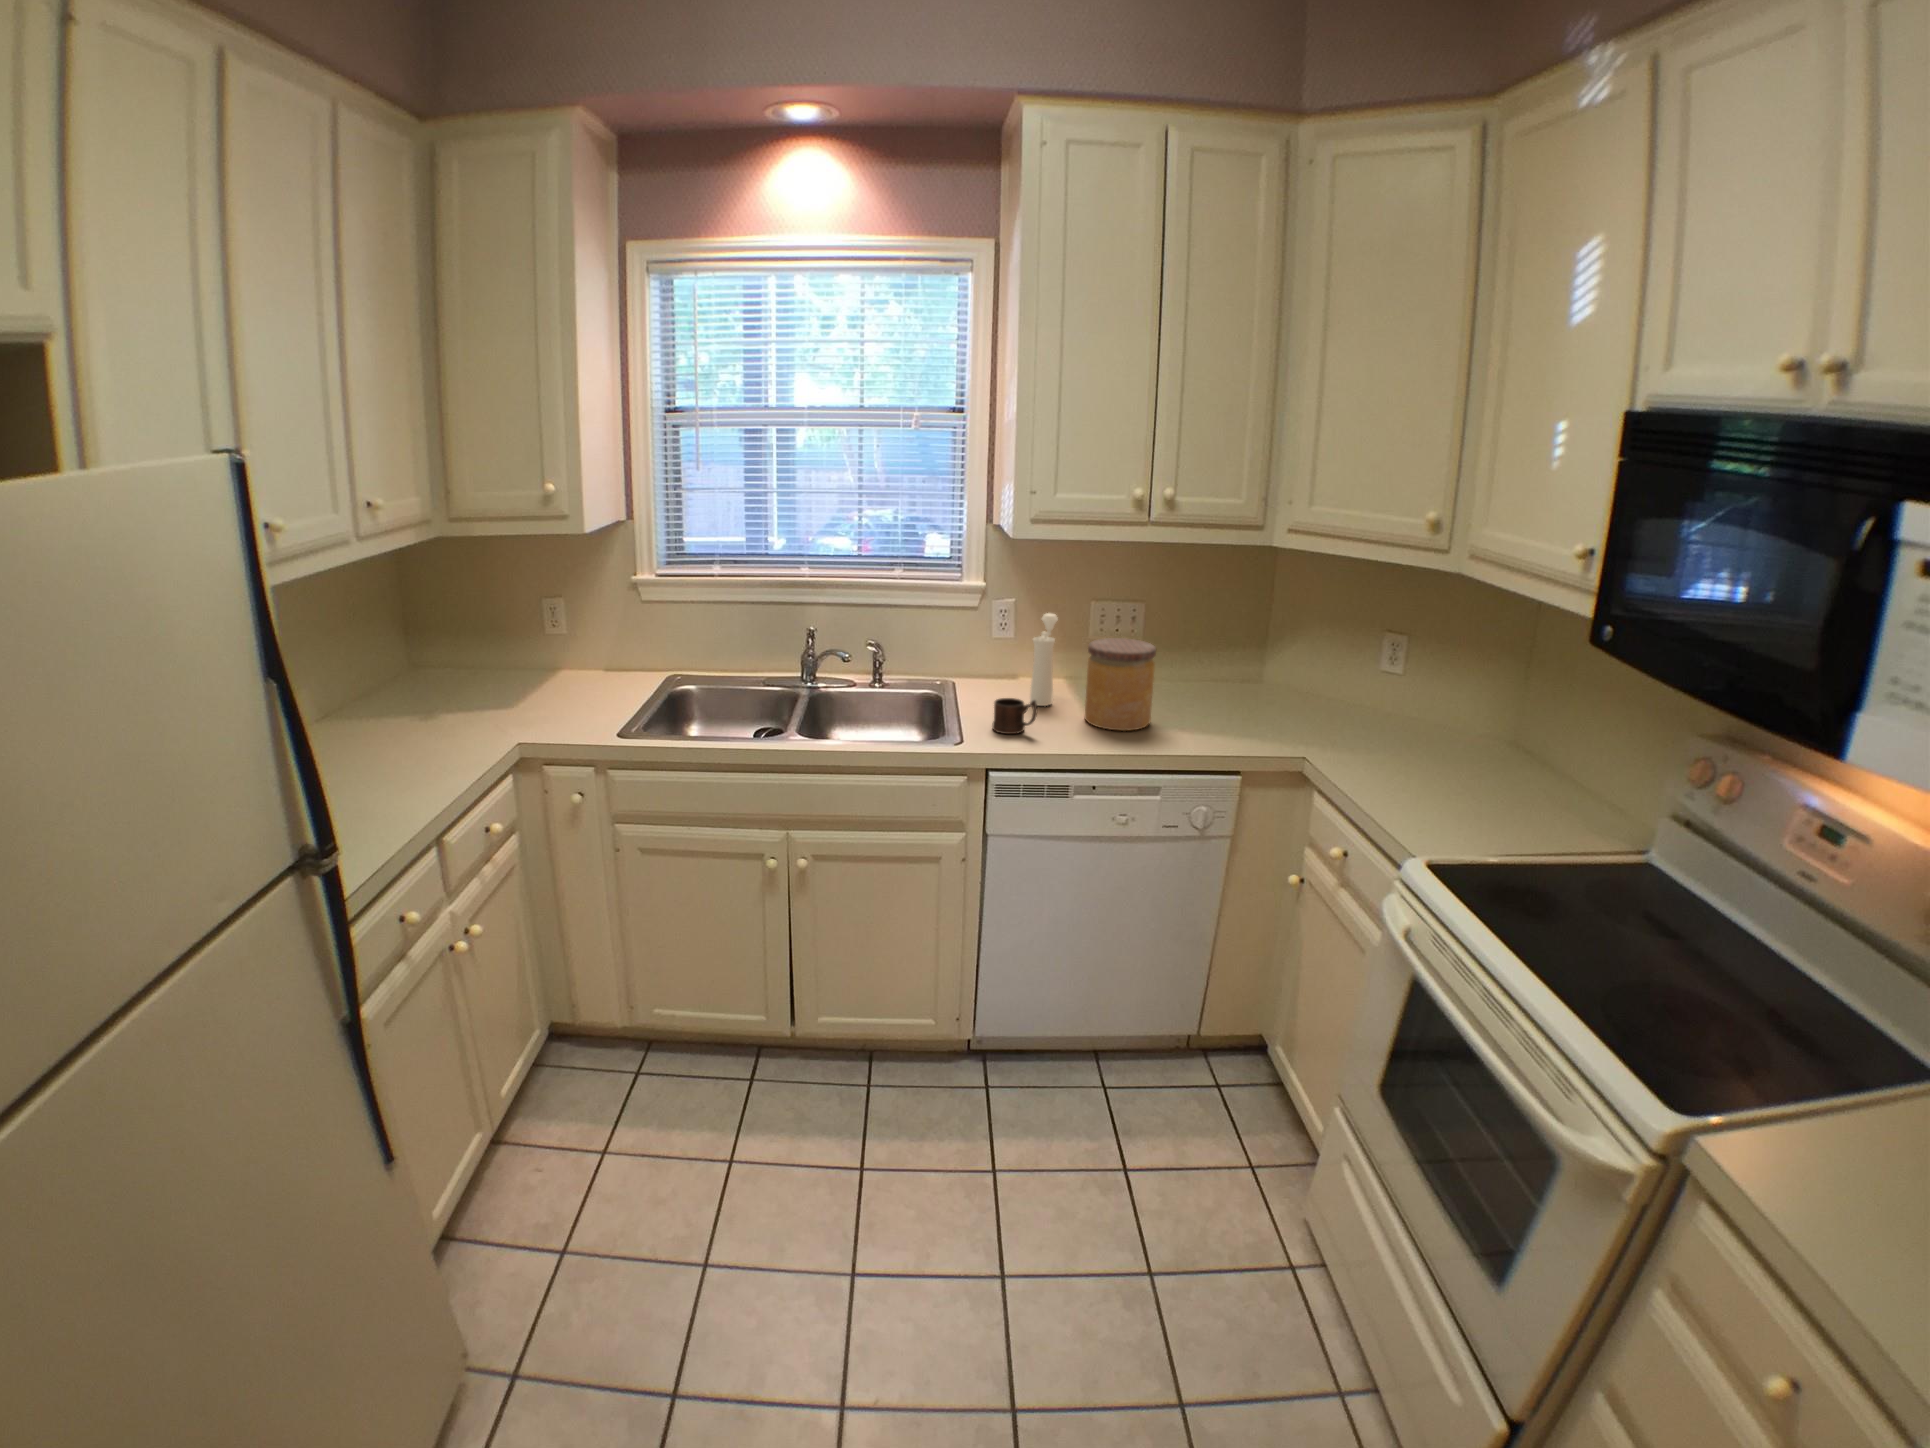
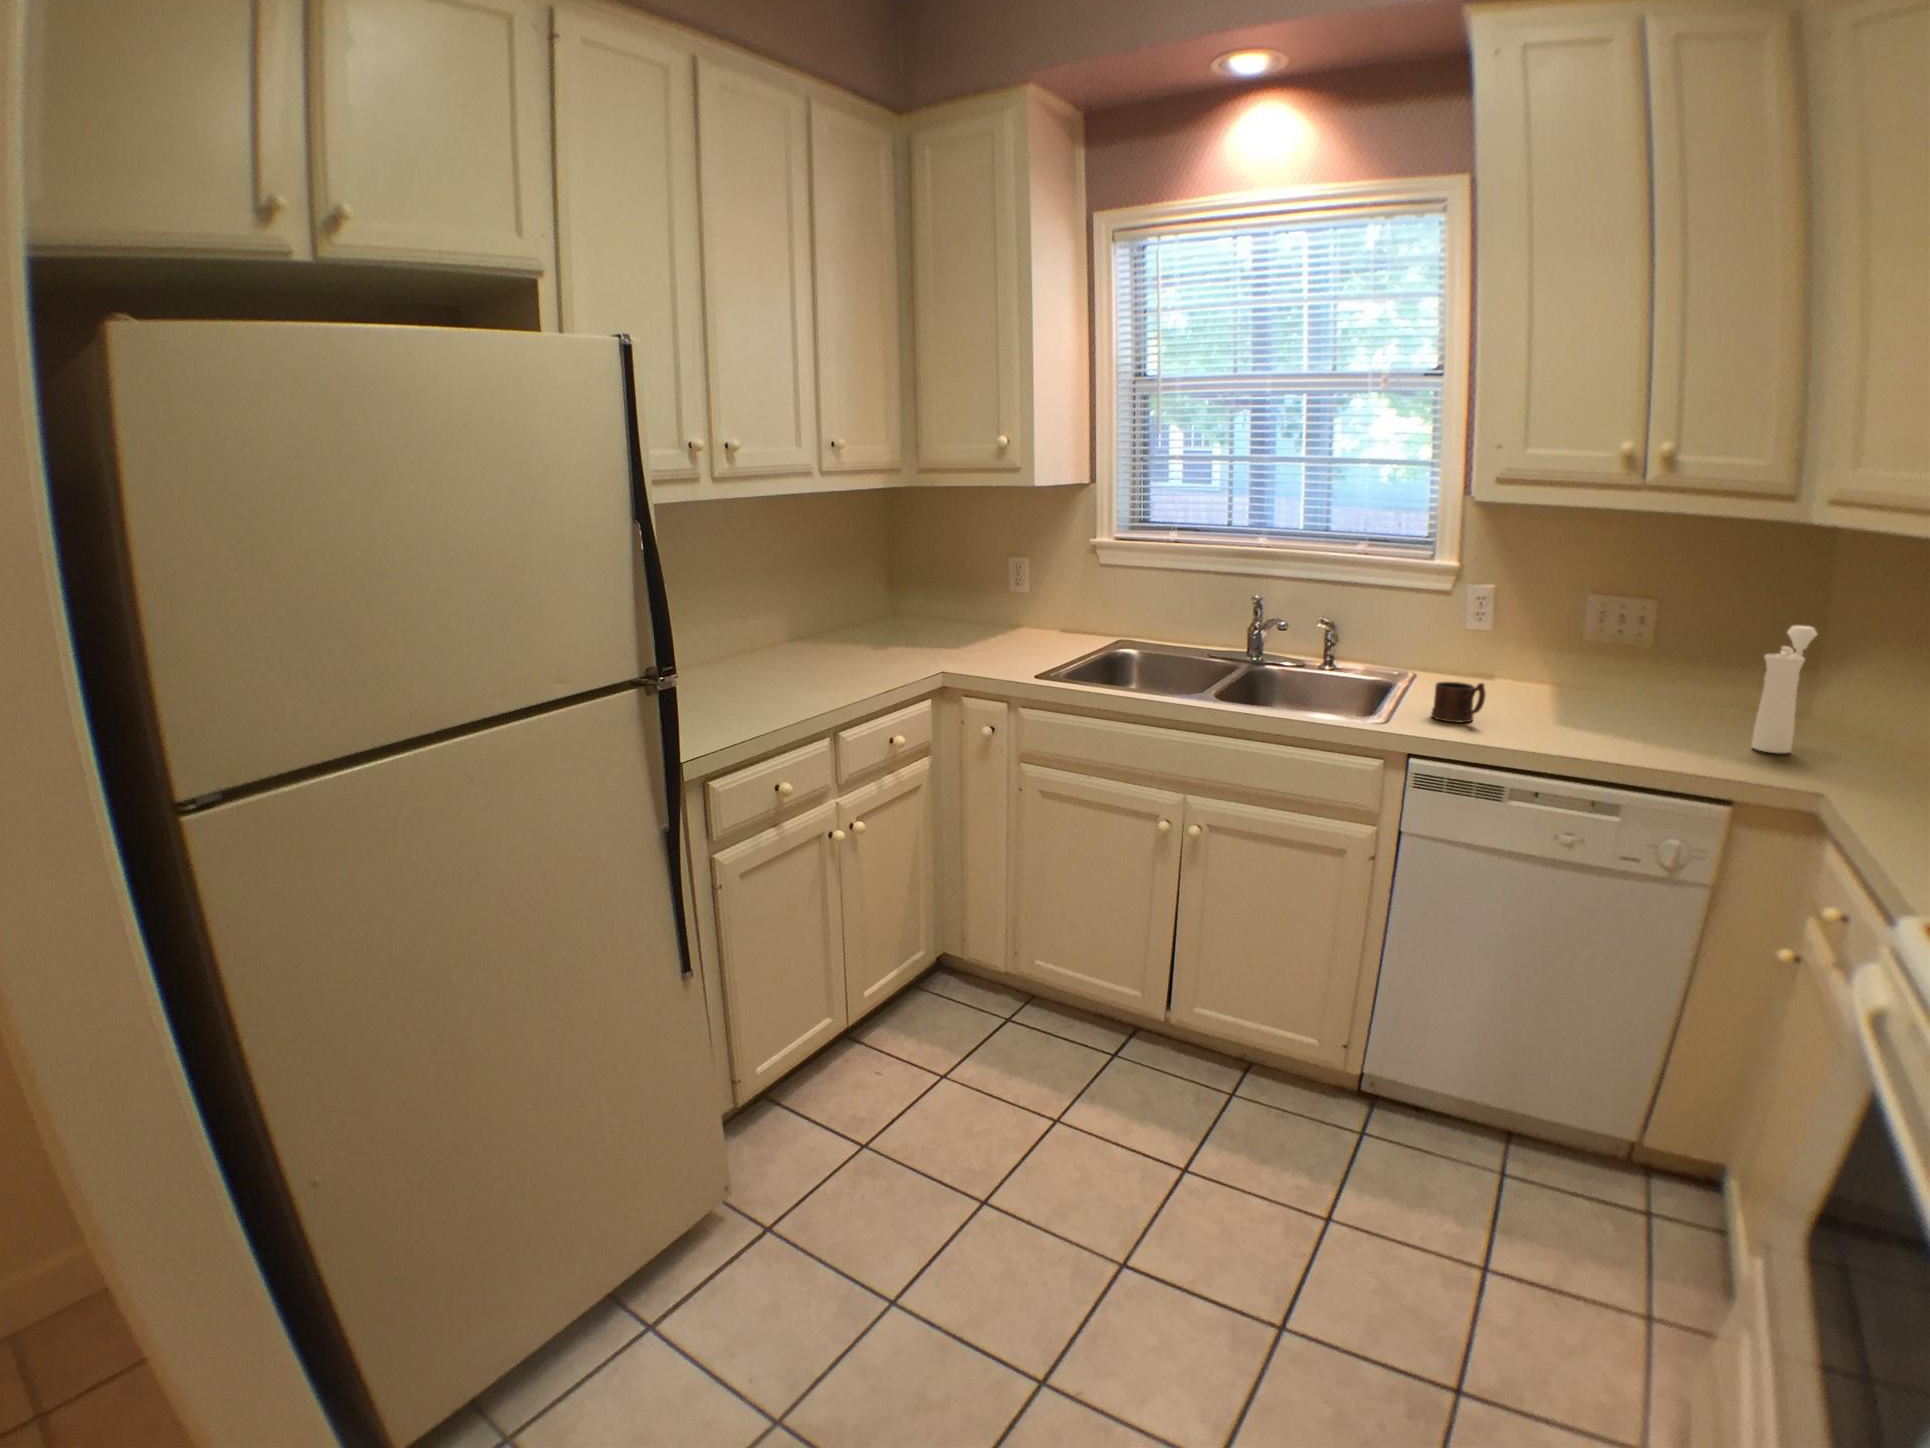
pepper mill: present [1030,613,1058,706] -> present [1752,626,1817,753]
jar: present [1085,638,1156,731] -> none [1566,624,1676,738]

